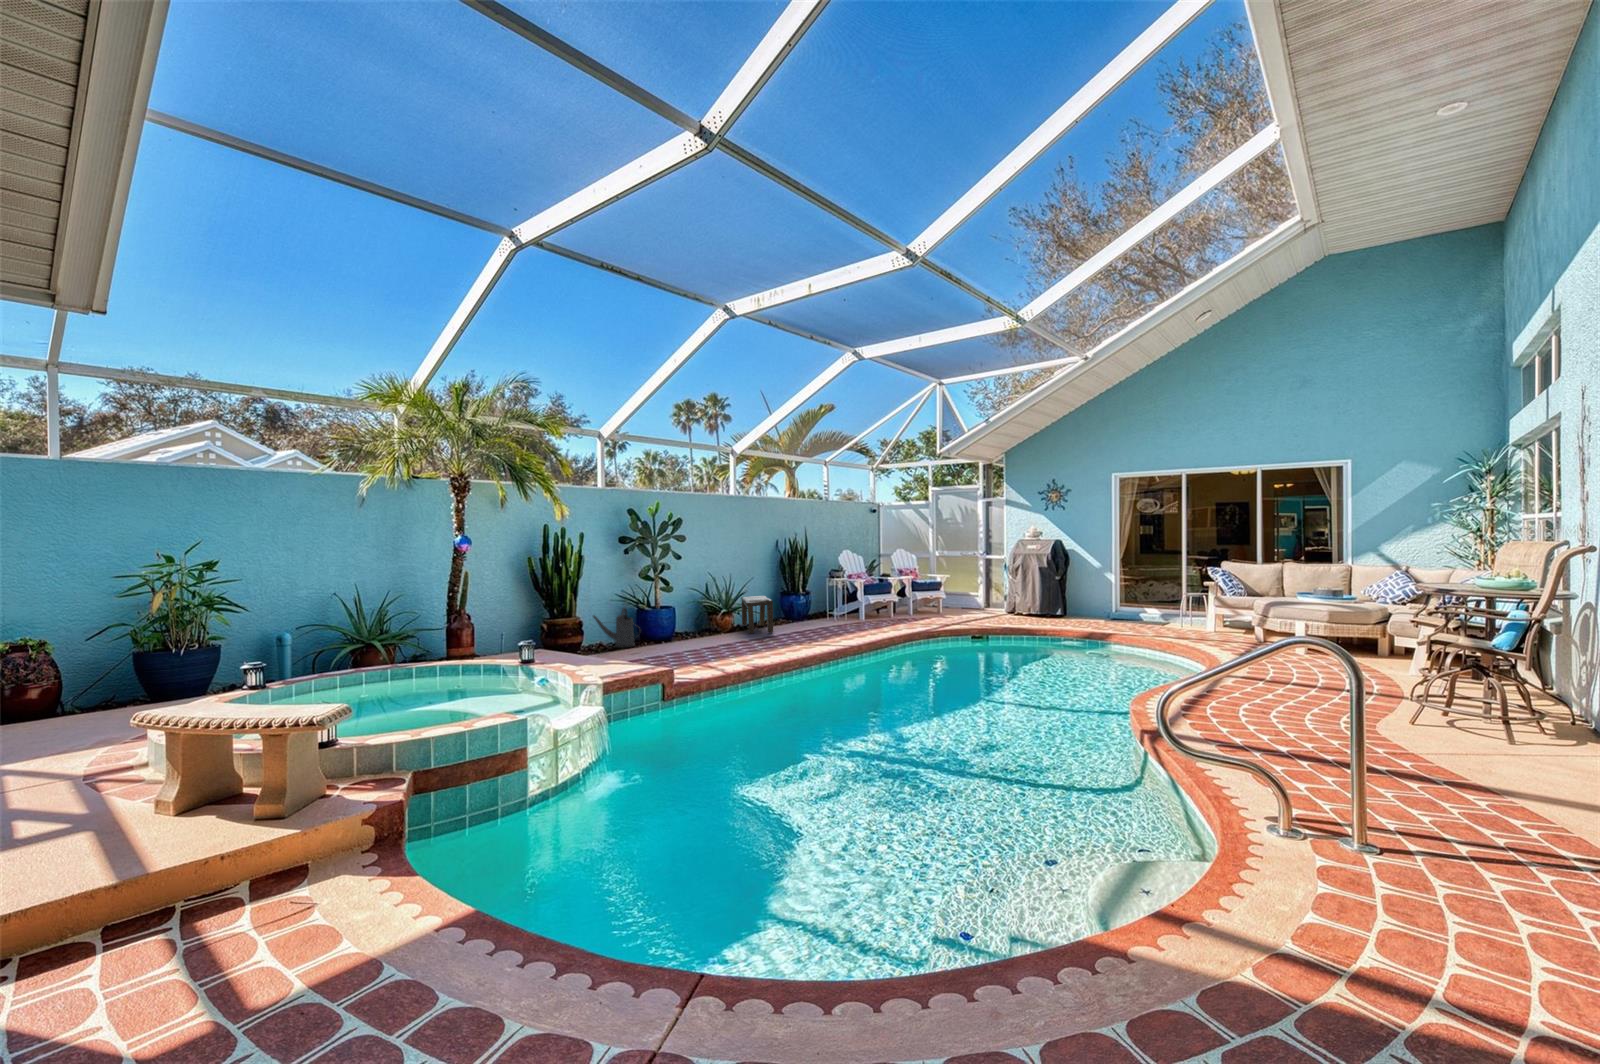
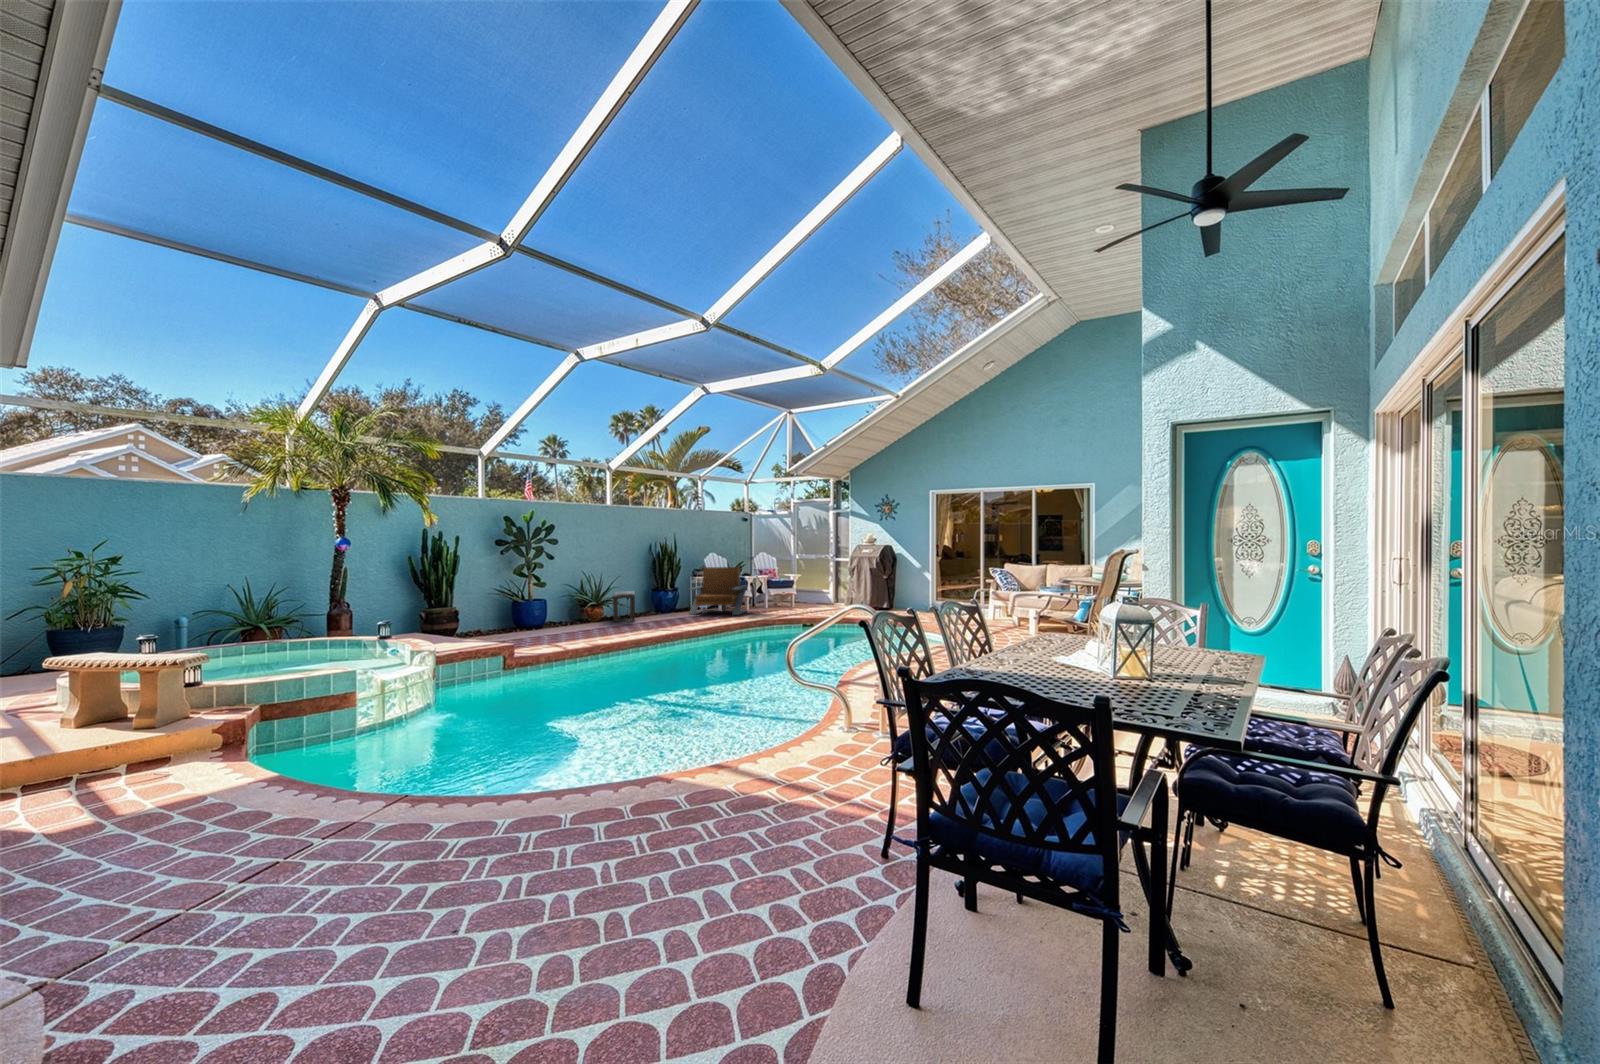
lounge chair: none [826,567,891,625] -> present [689,567,747,615]
watering can: present [593,608,635,647] -> none [471,599,512,632]

